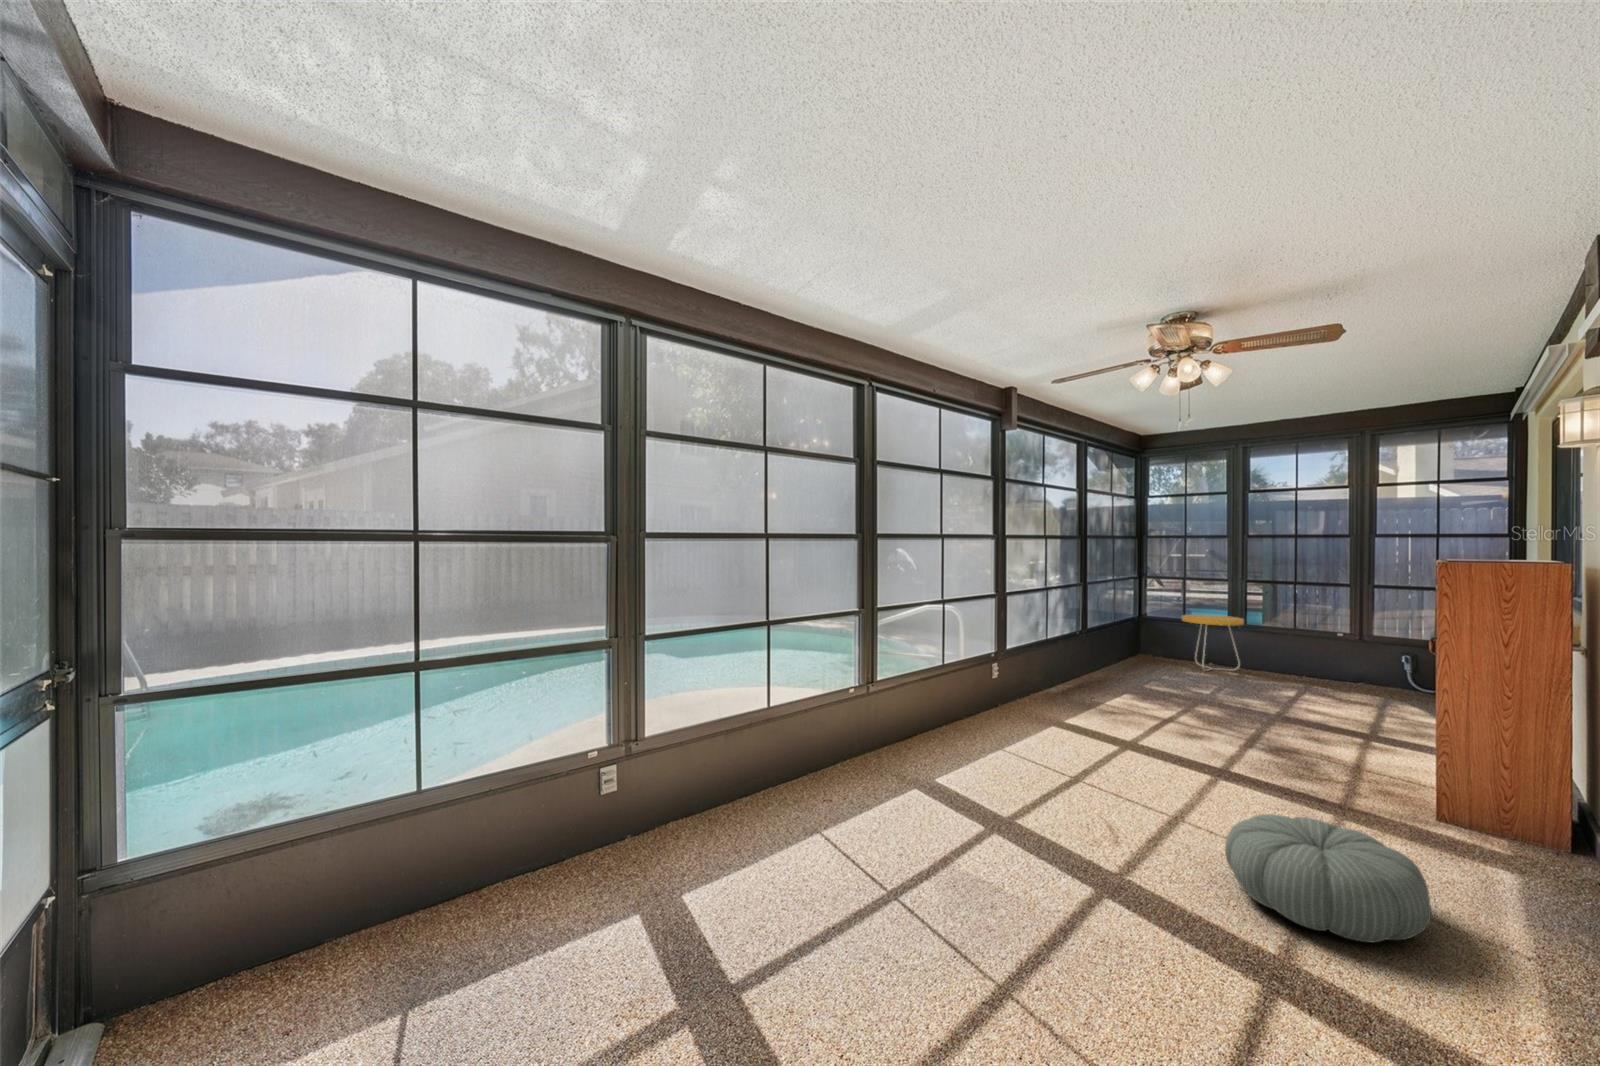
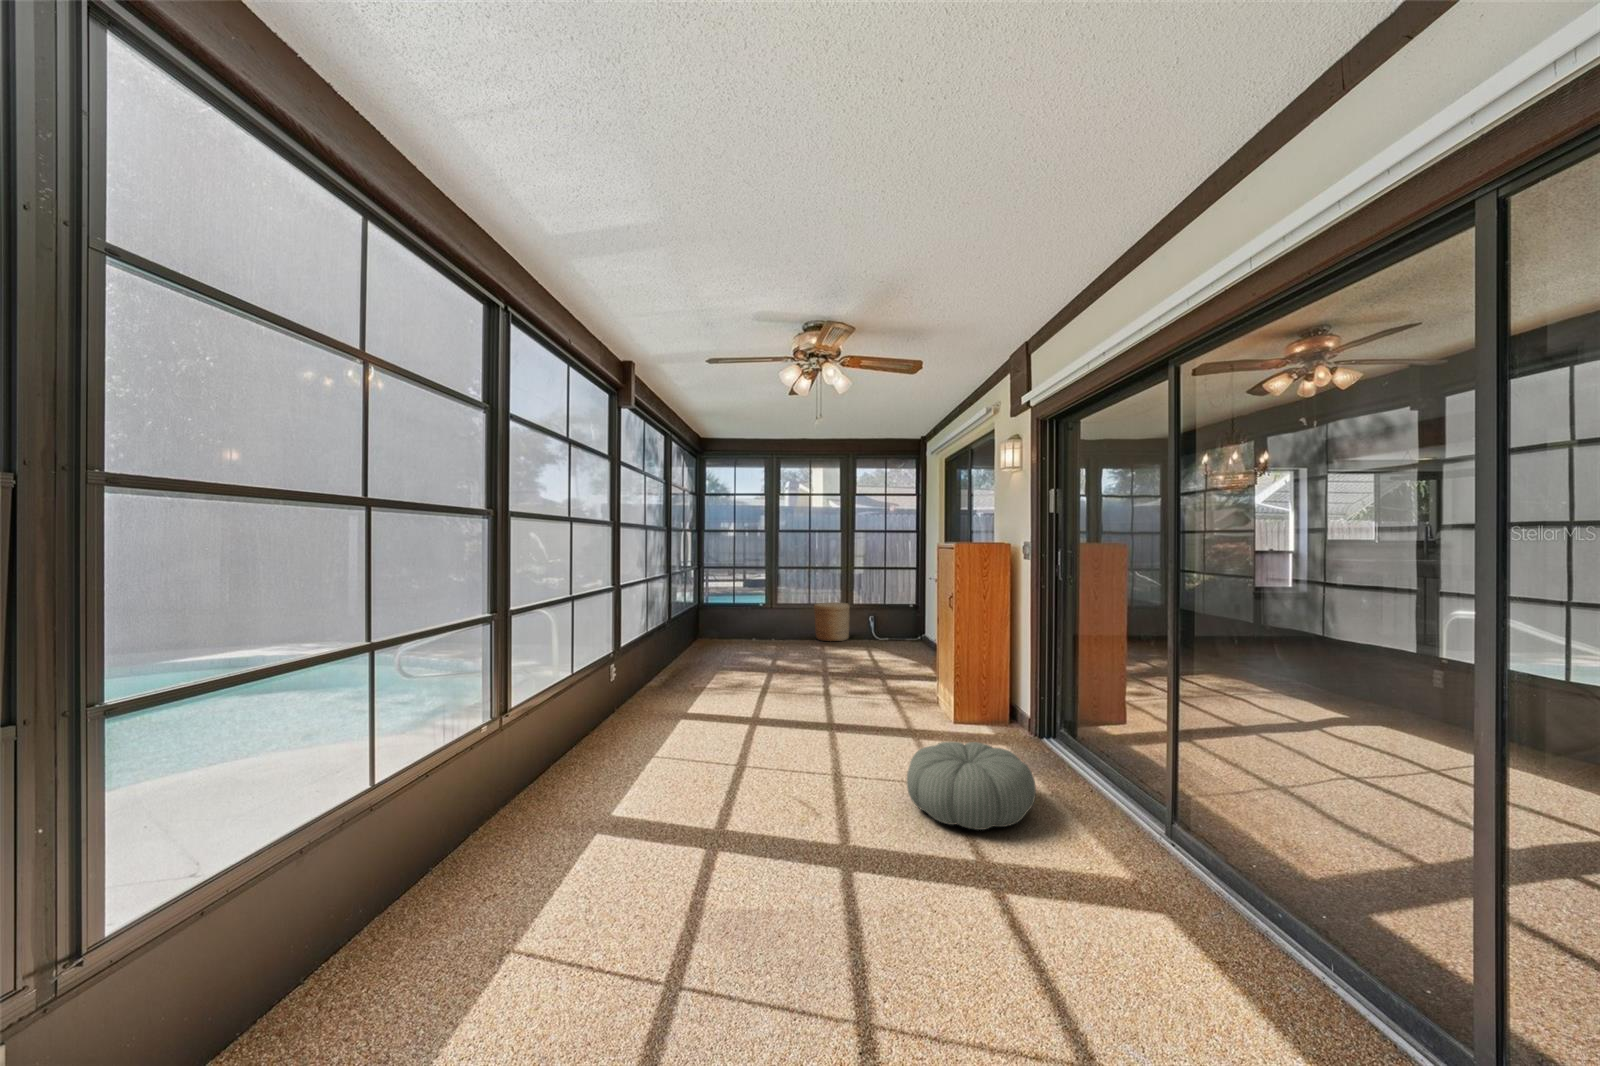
side table: present [1182,614,1244,671] -> none [736,594,780,643]
woven basket: none [1294,635,1355,688] -> present [814,602,850,641]

